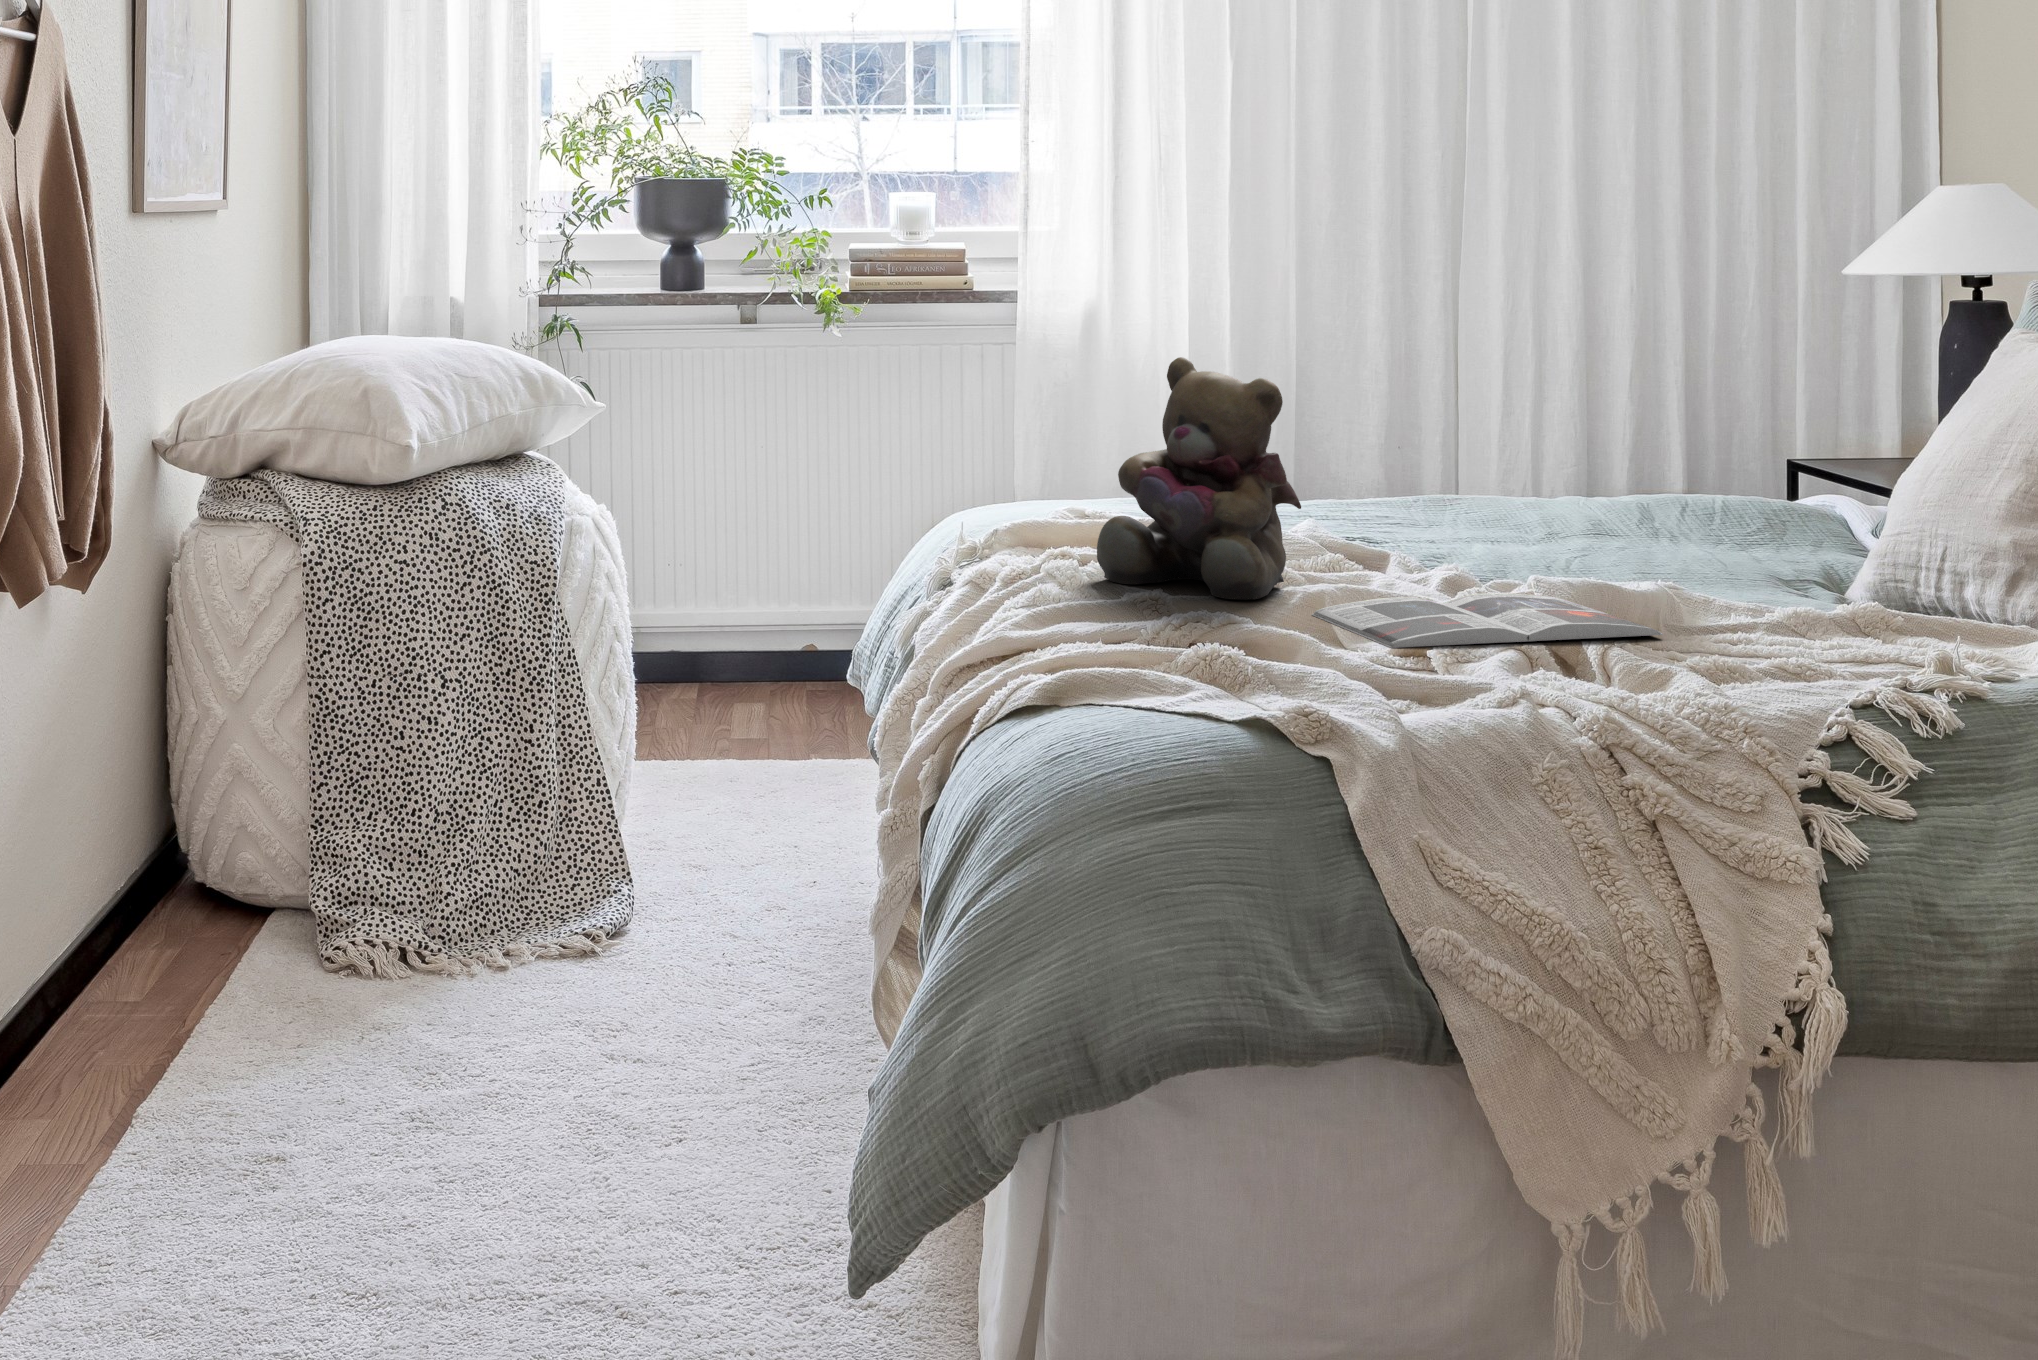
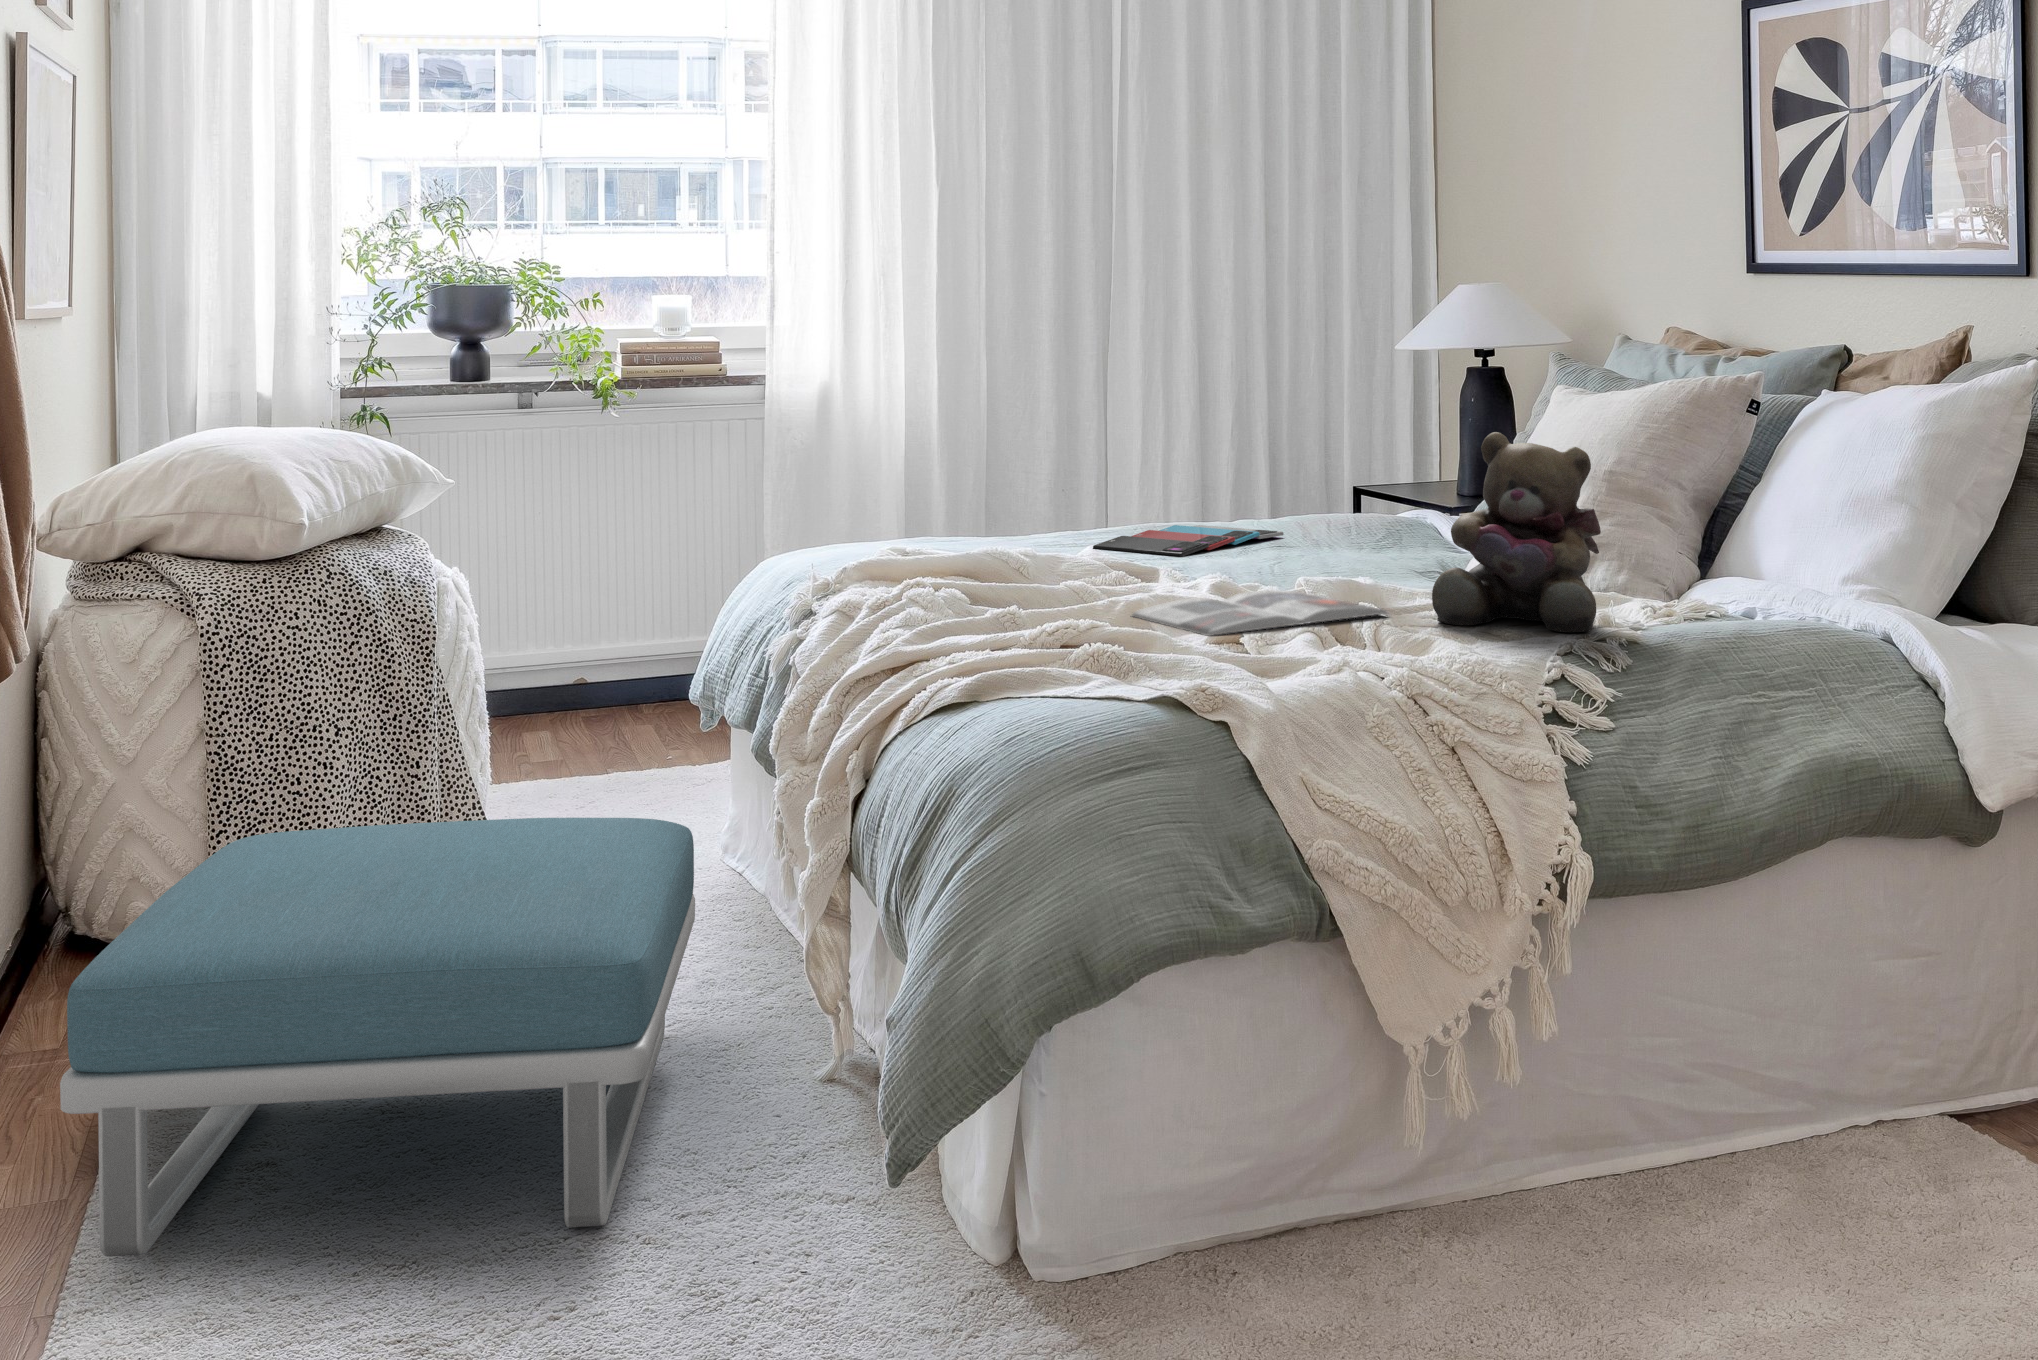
teddy bear: present [1097,357,1301,600] -> present [1432,432,1601,633]
smartphone: none [1344,500,1613,542] -> present [1093,525,1284,557]
footstool: none [46,793,782,1281] -> present [60,818,695,1257]

